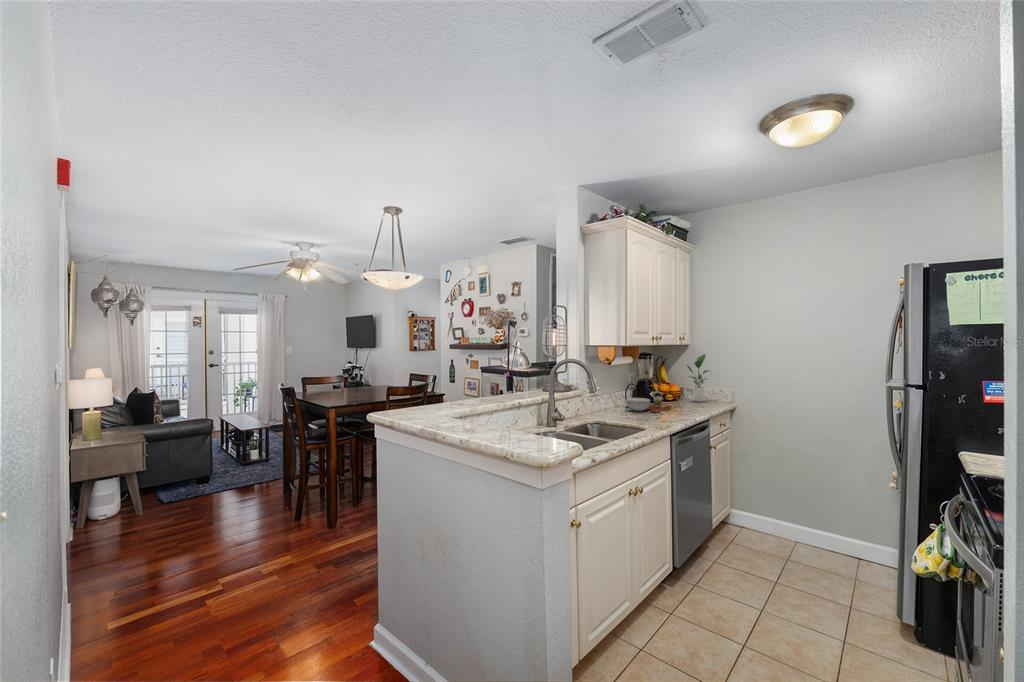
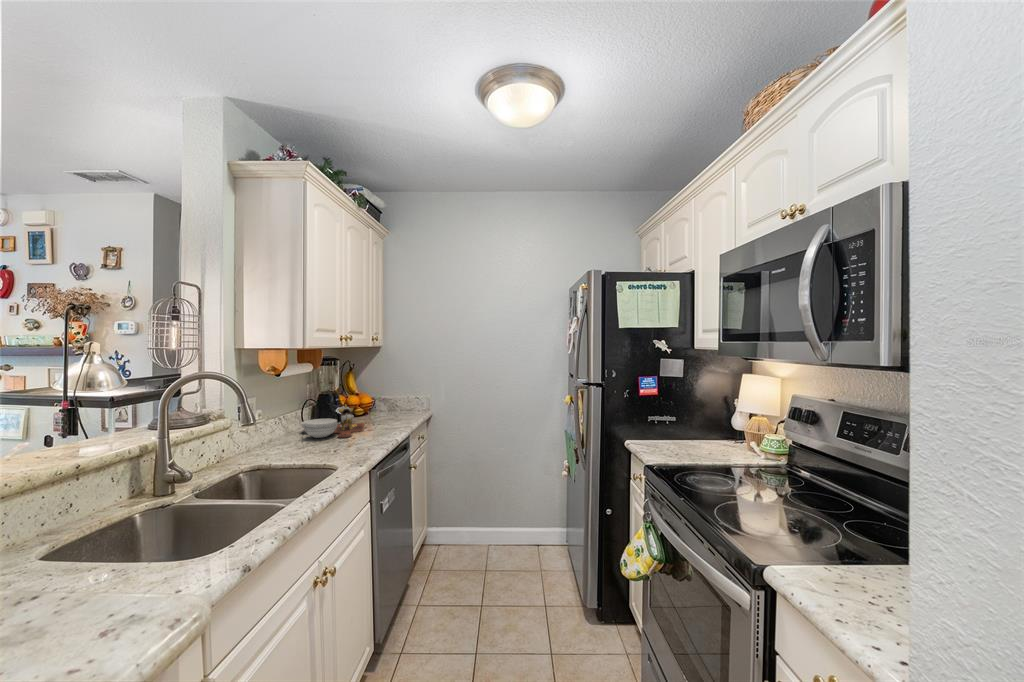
potted plant: present [687,354,709,402] -> none [378,357,408,414]

